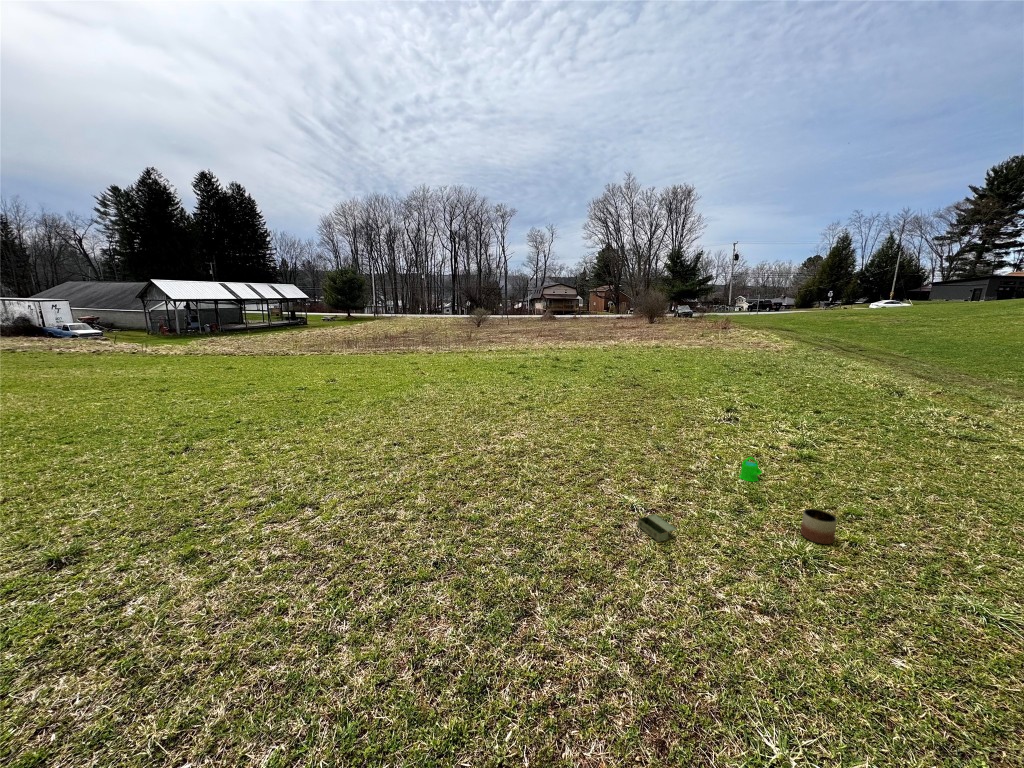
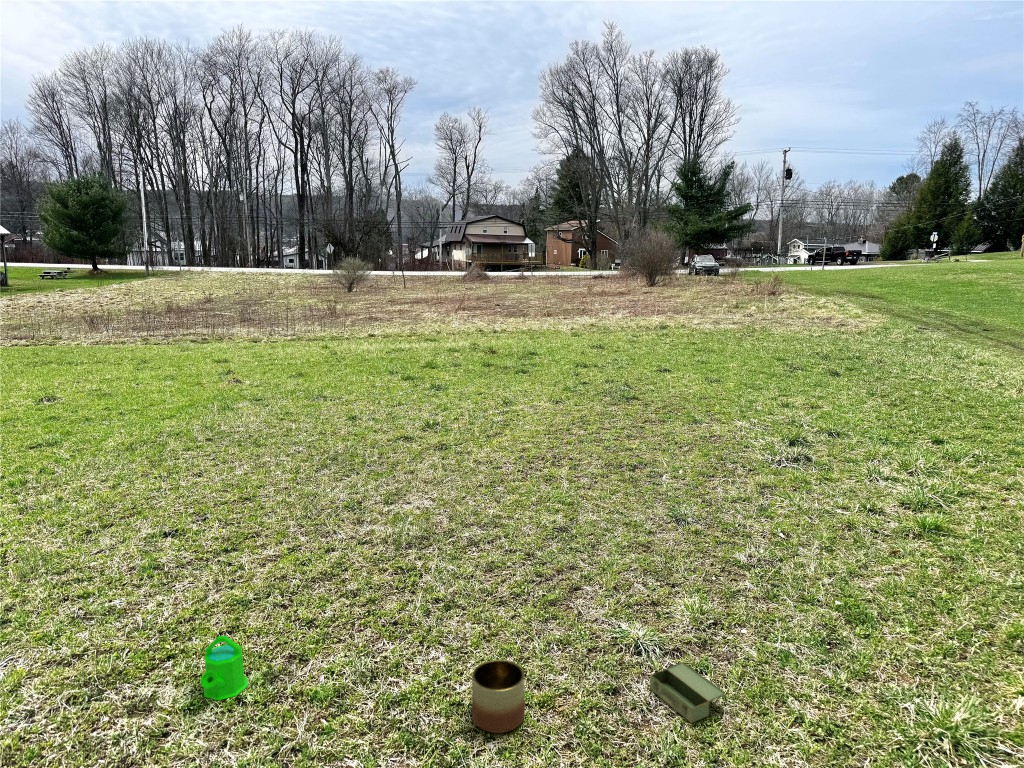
watering can: present [739,457,762,482] -> present [200,636,248,700]
planter: present [801,509,837,544] -> present [472,660,525,733]

